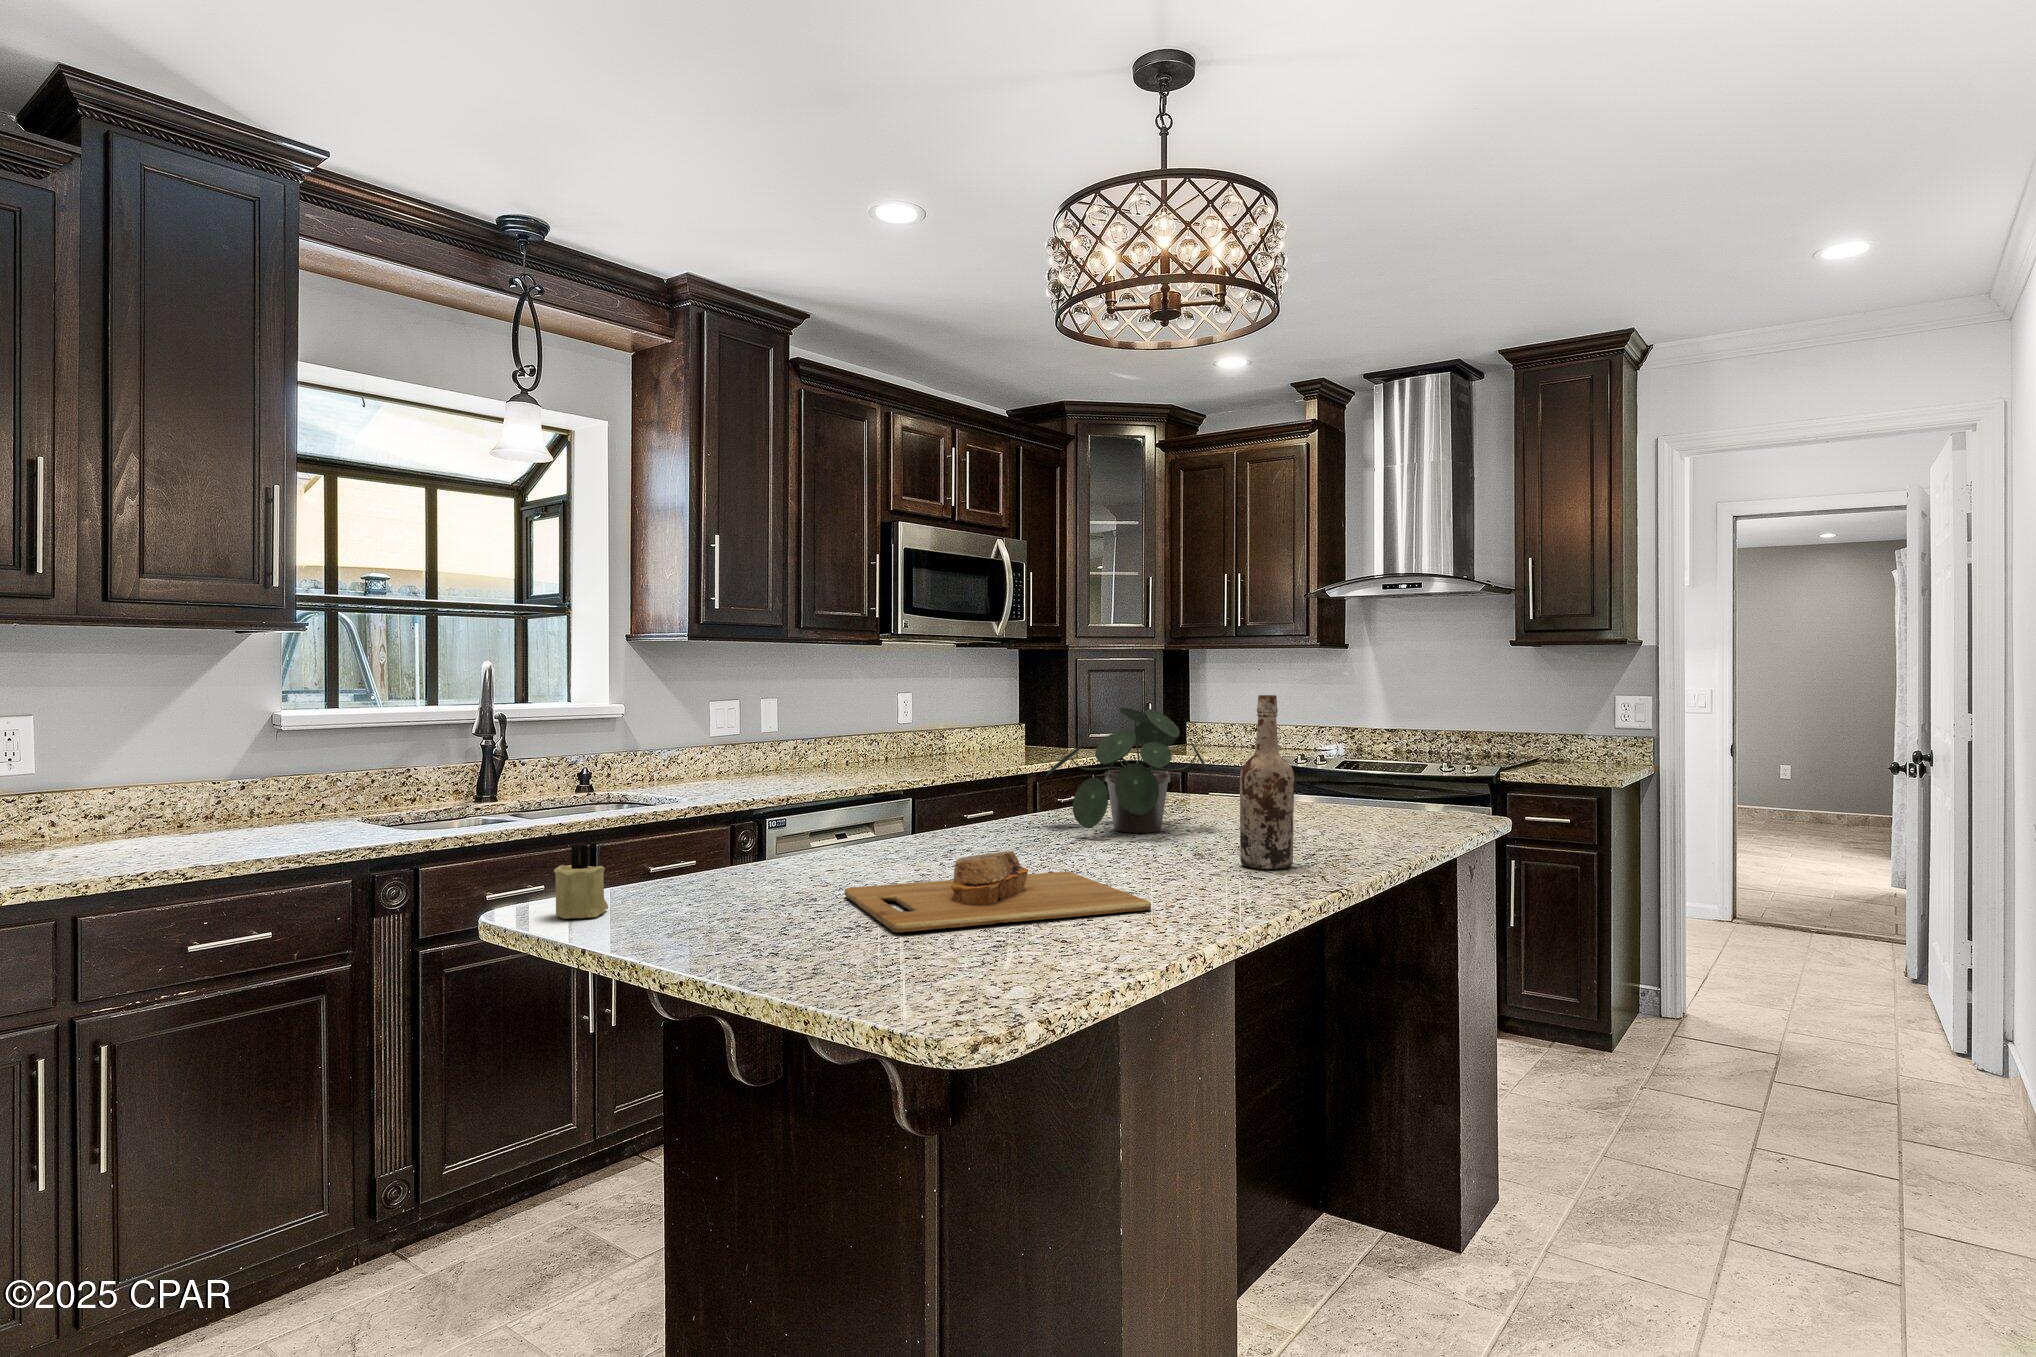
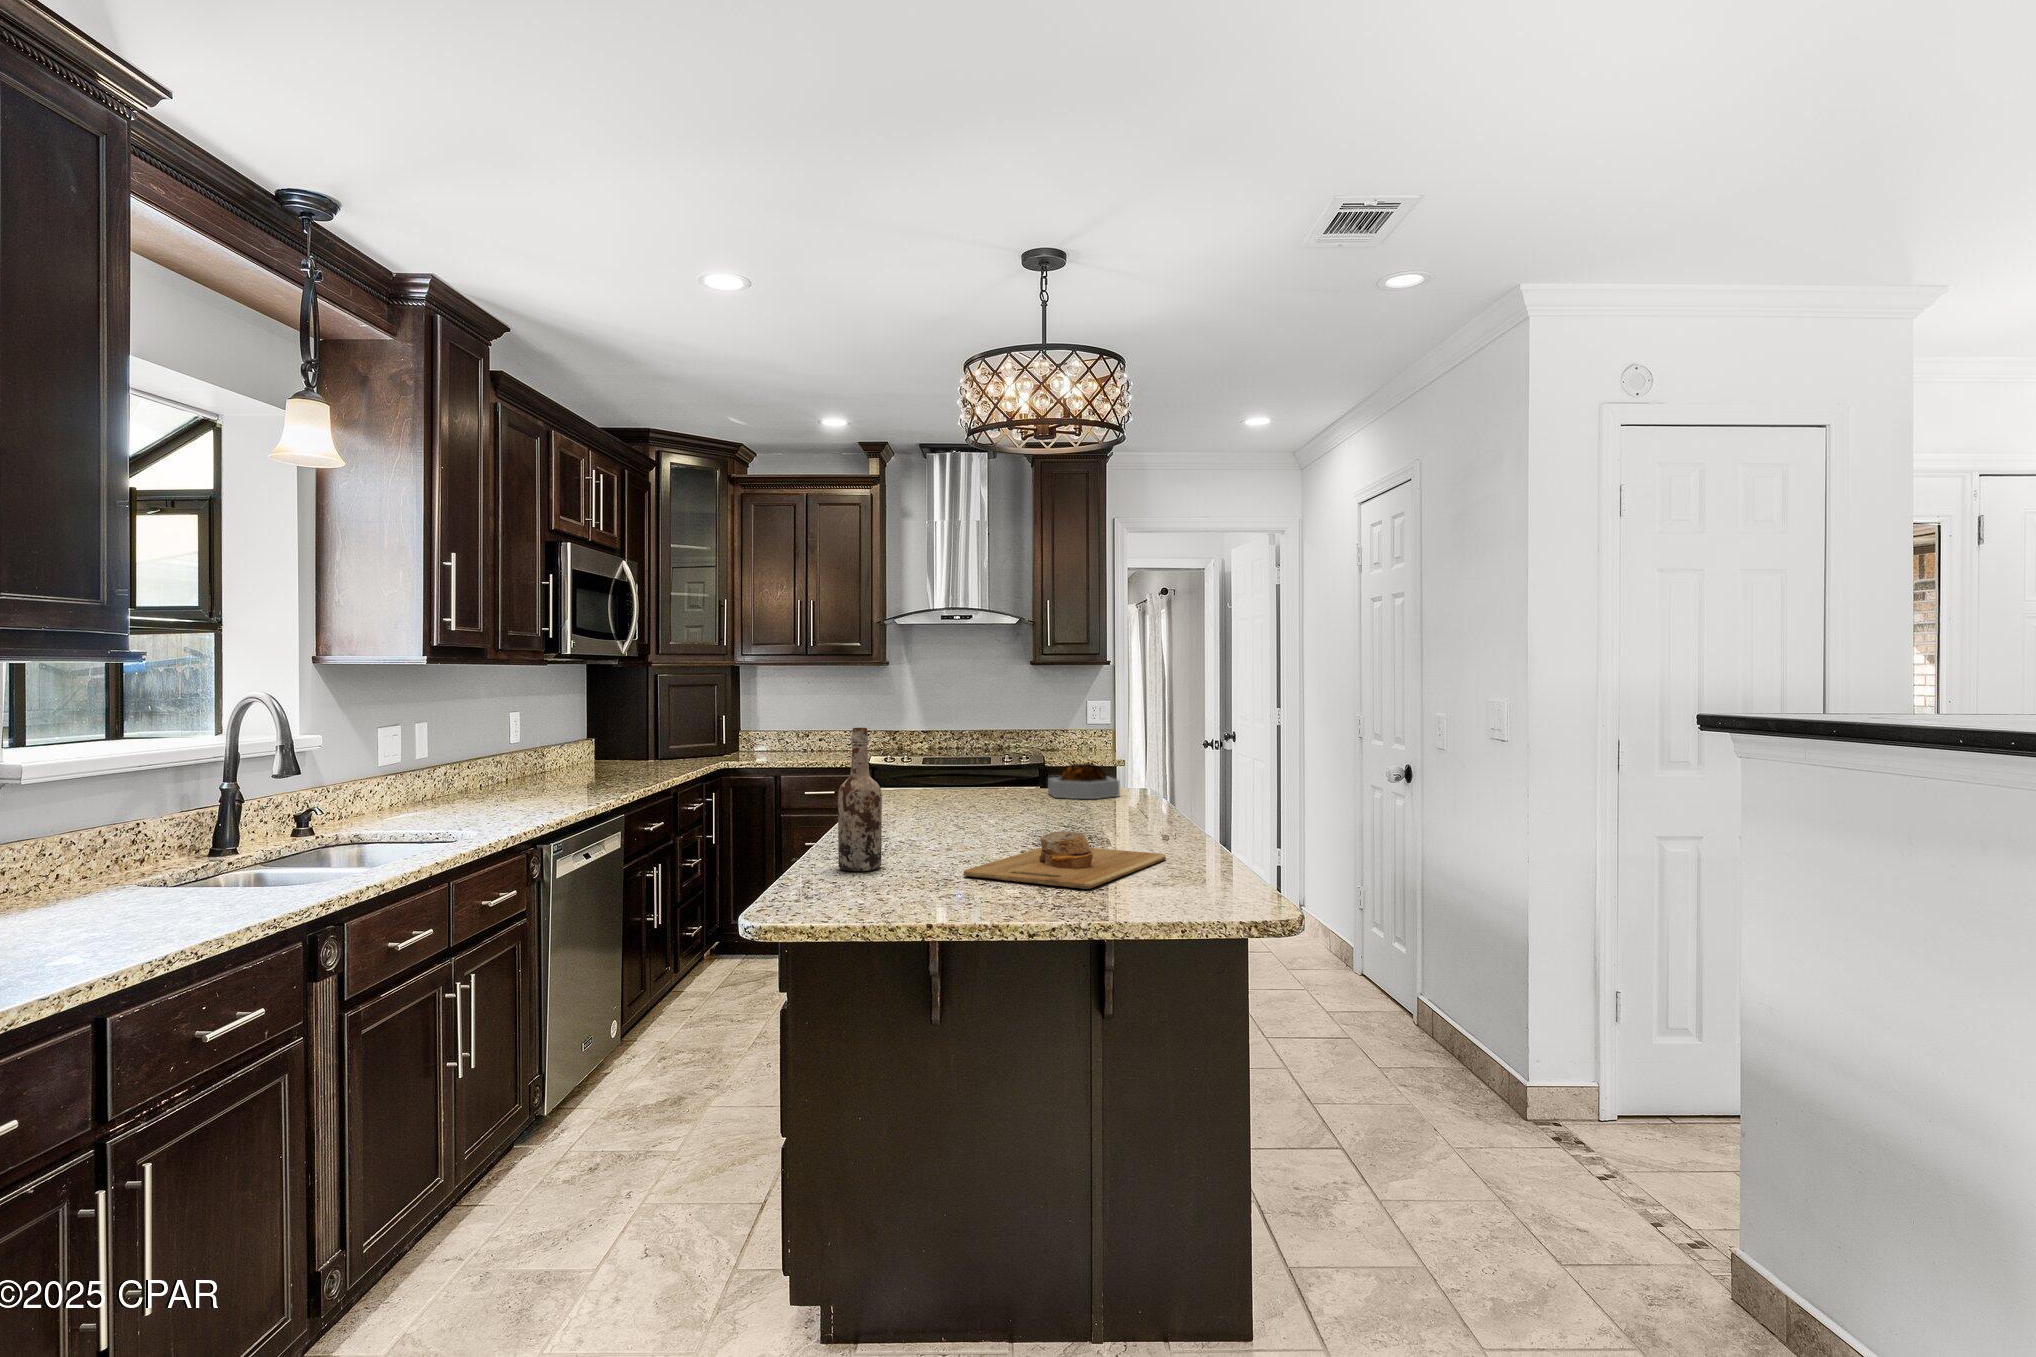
wine bottle: present [1240,695,1294,869] -> present [838,728,882,871]
potted plant: present [1046,708,1212,833] -> none [902,725,1023,819]
decorative bowl: none [1320,768,1425,823] -> present [1048,763,1120,799]
candle: present [554,845,608,919] -> none [810,855,854,916]

